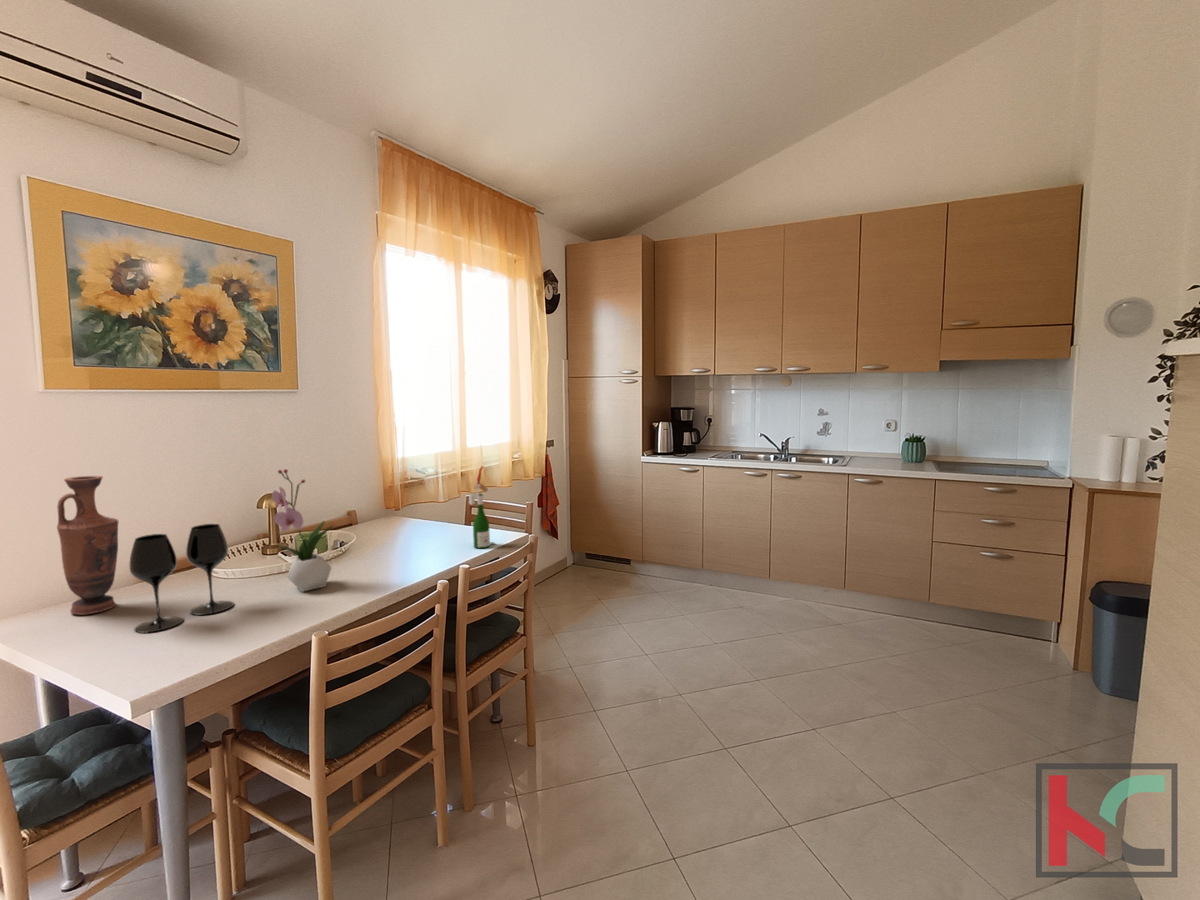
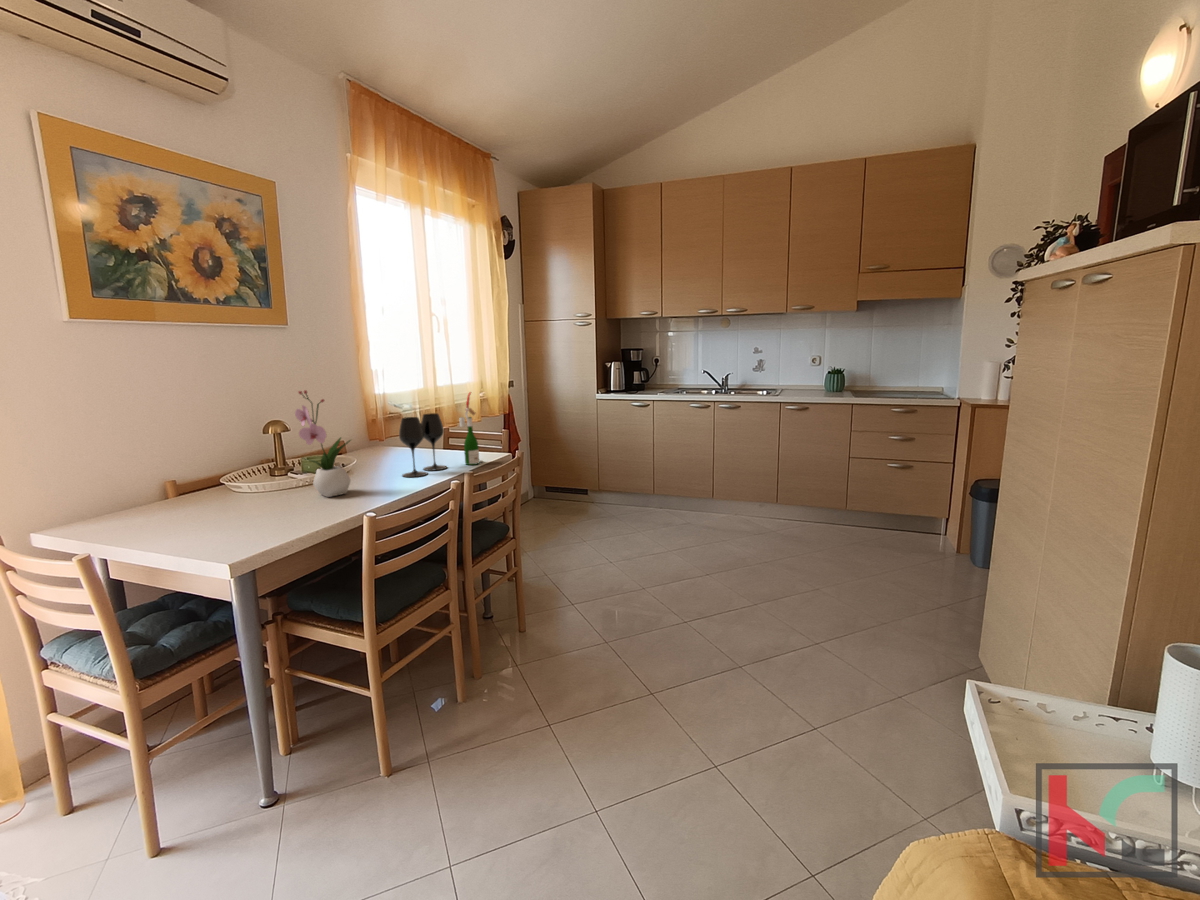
vase: present [57,476,118,615] -> none [105,396,161,519]
wine glass: present [130,524,234,632] -> present [399,413,447,477]

